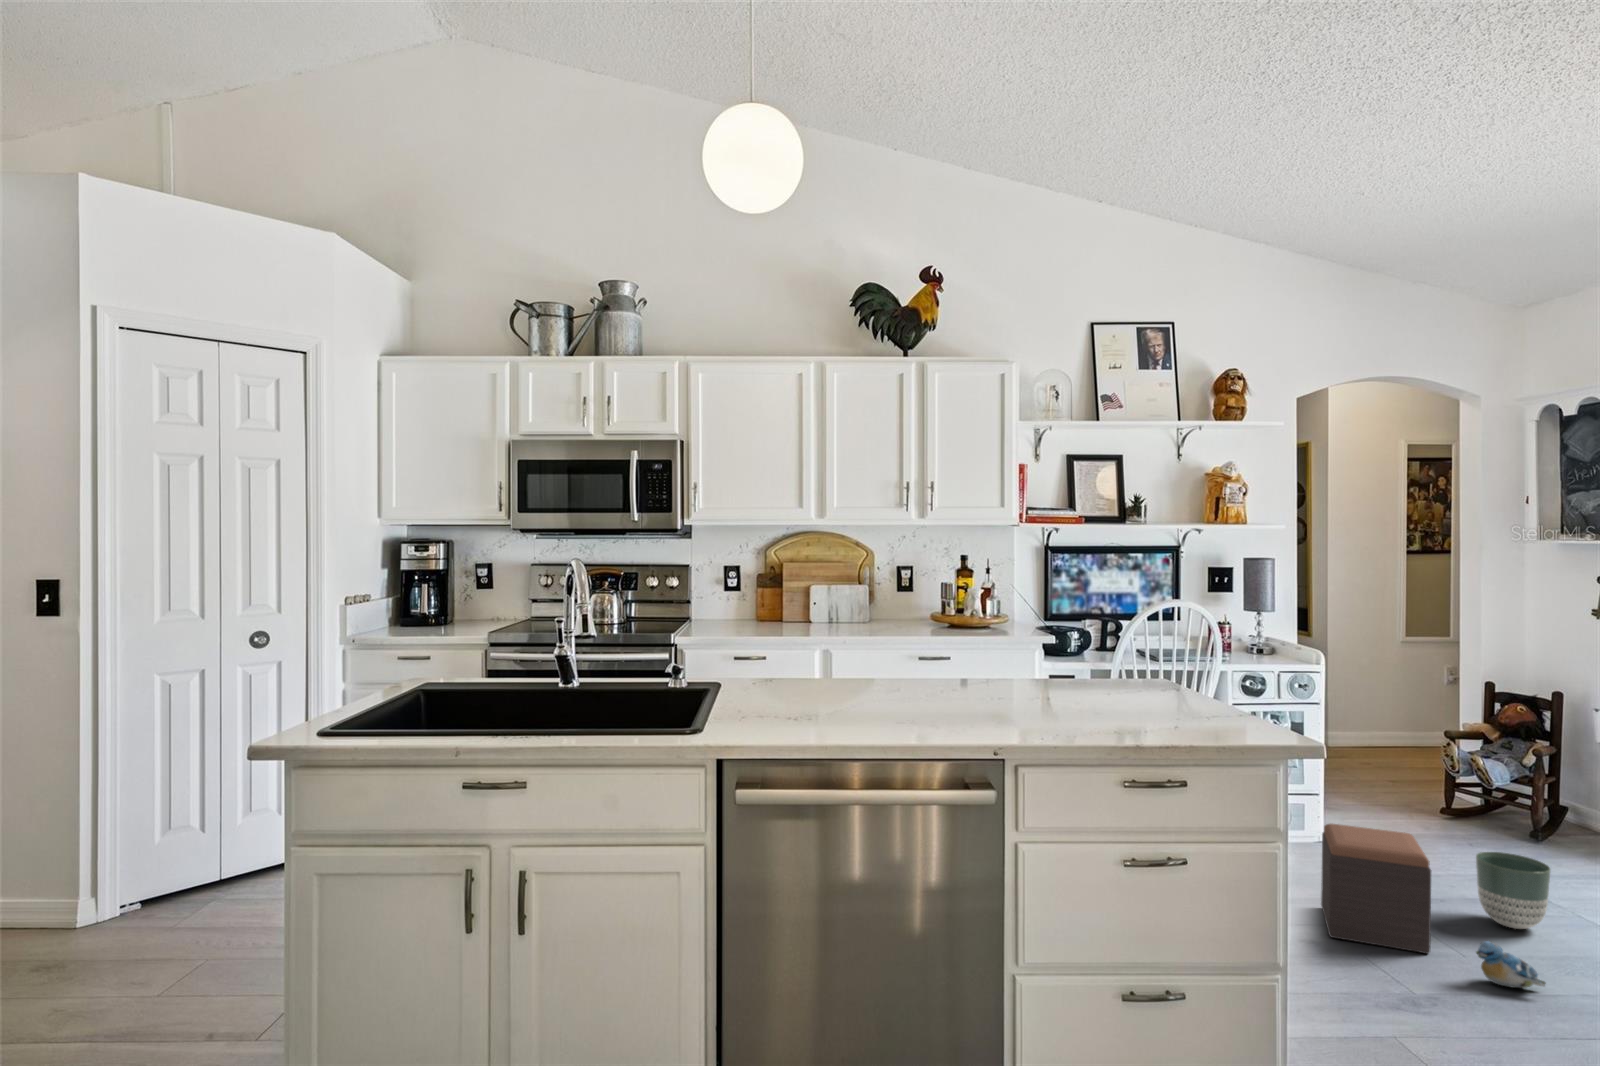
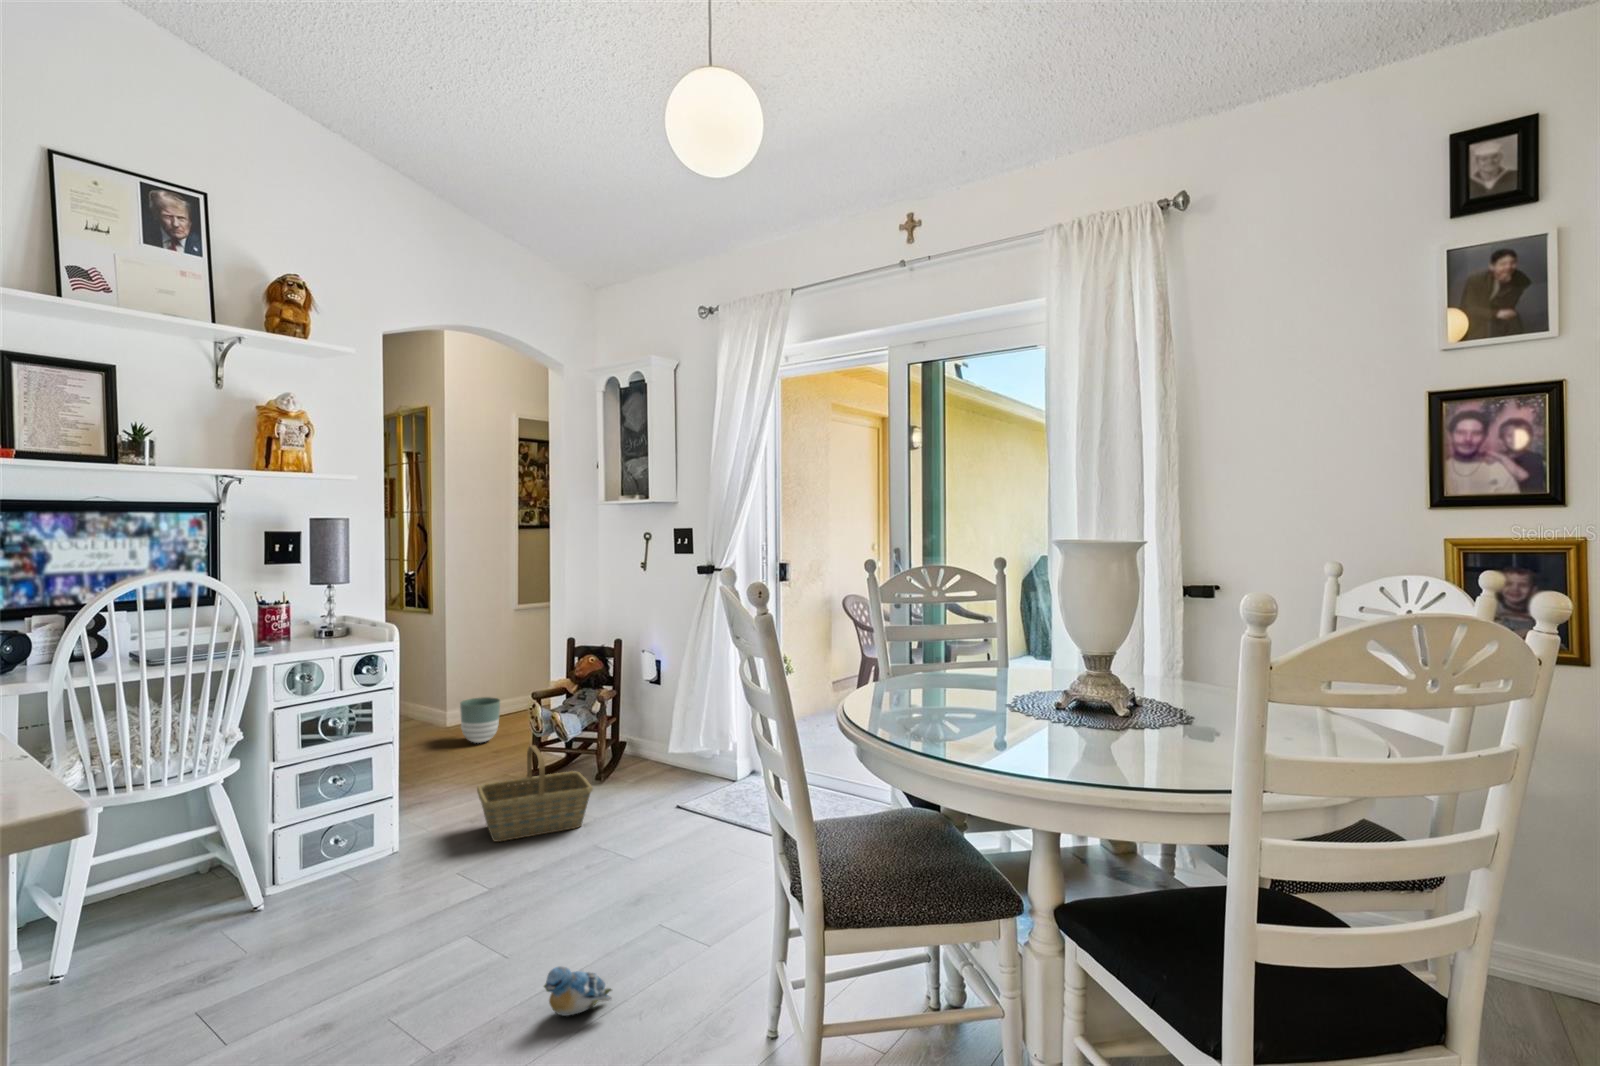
basket: none [1392,779,1522,869] -> present [477,746,593,842]
footstool: present [1321,824,1431,954] -> none [372,843,498,1028]
planter: present [1476,852,1550,929] -> present [460,697,500,743]

